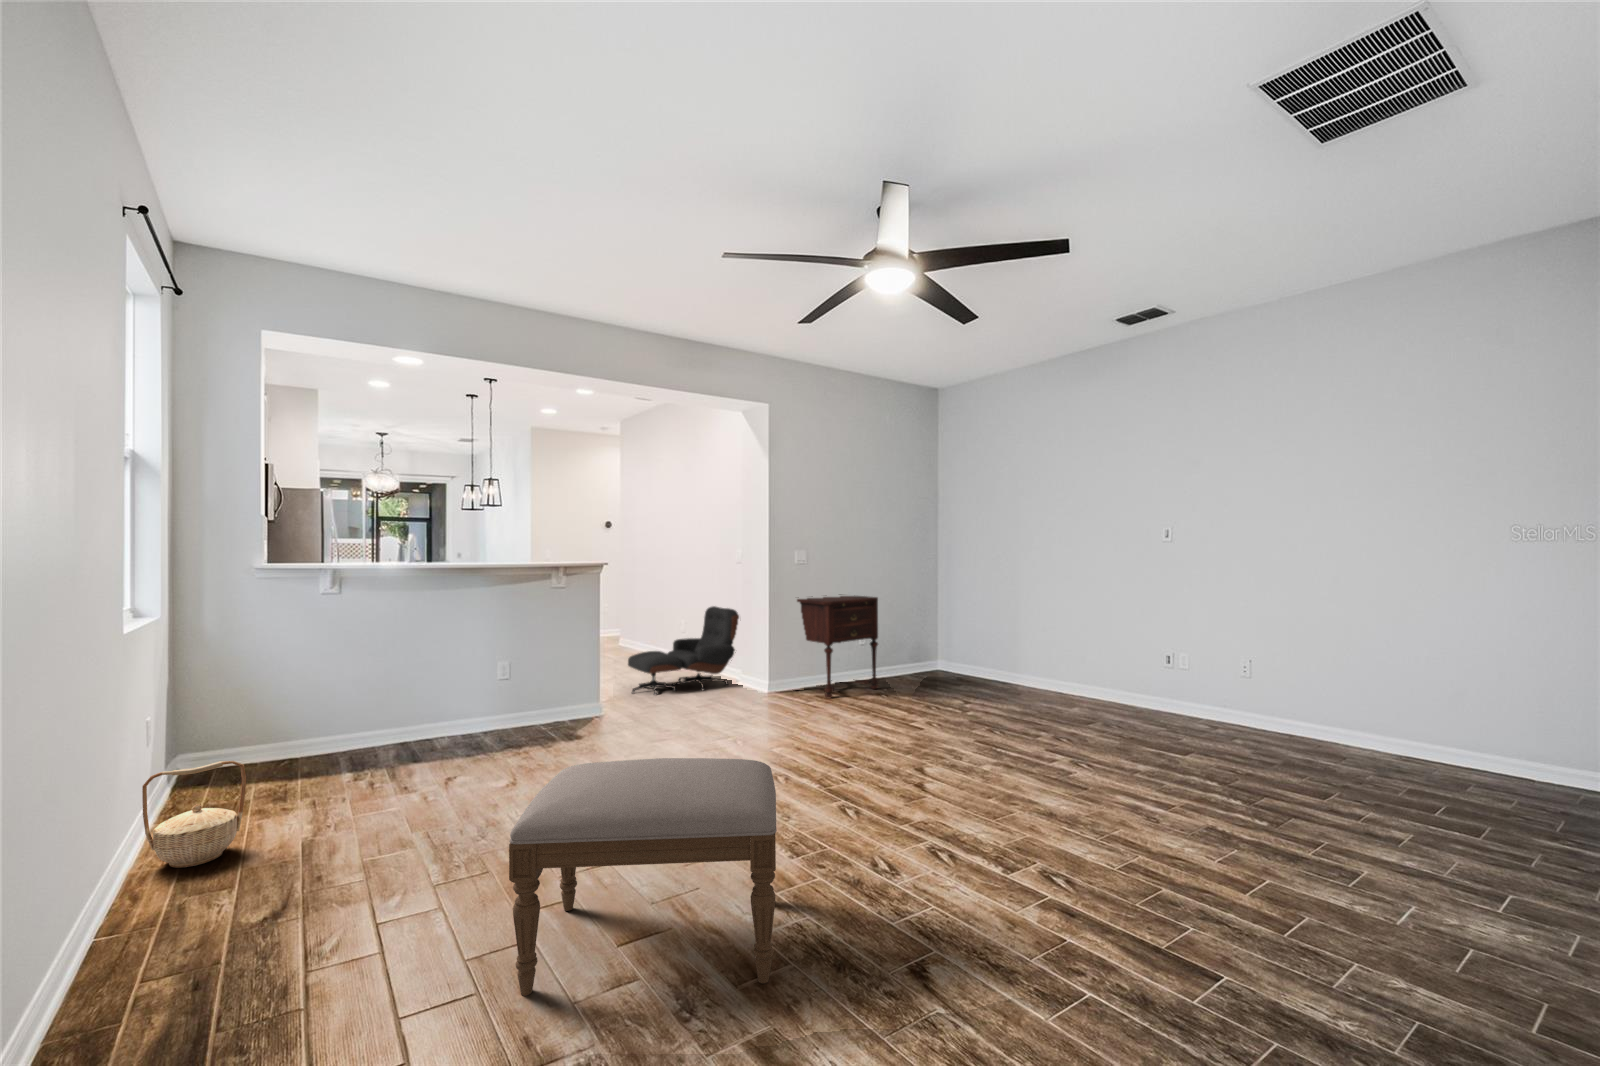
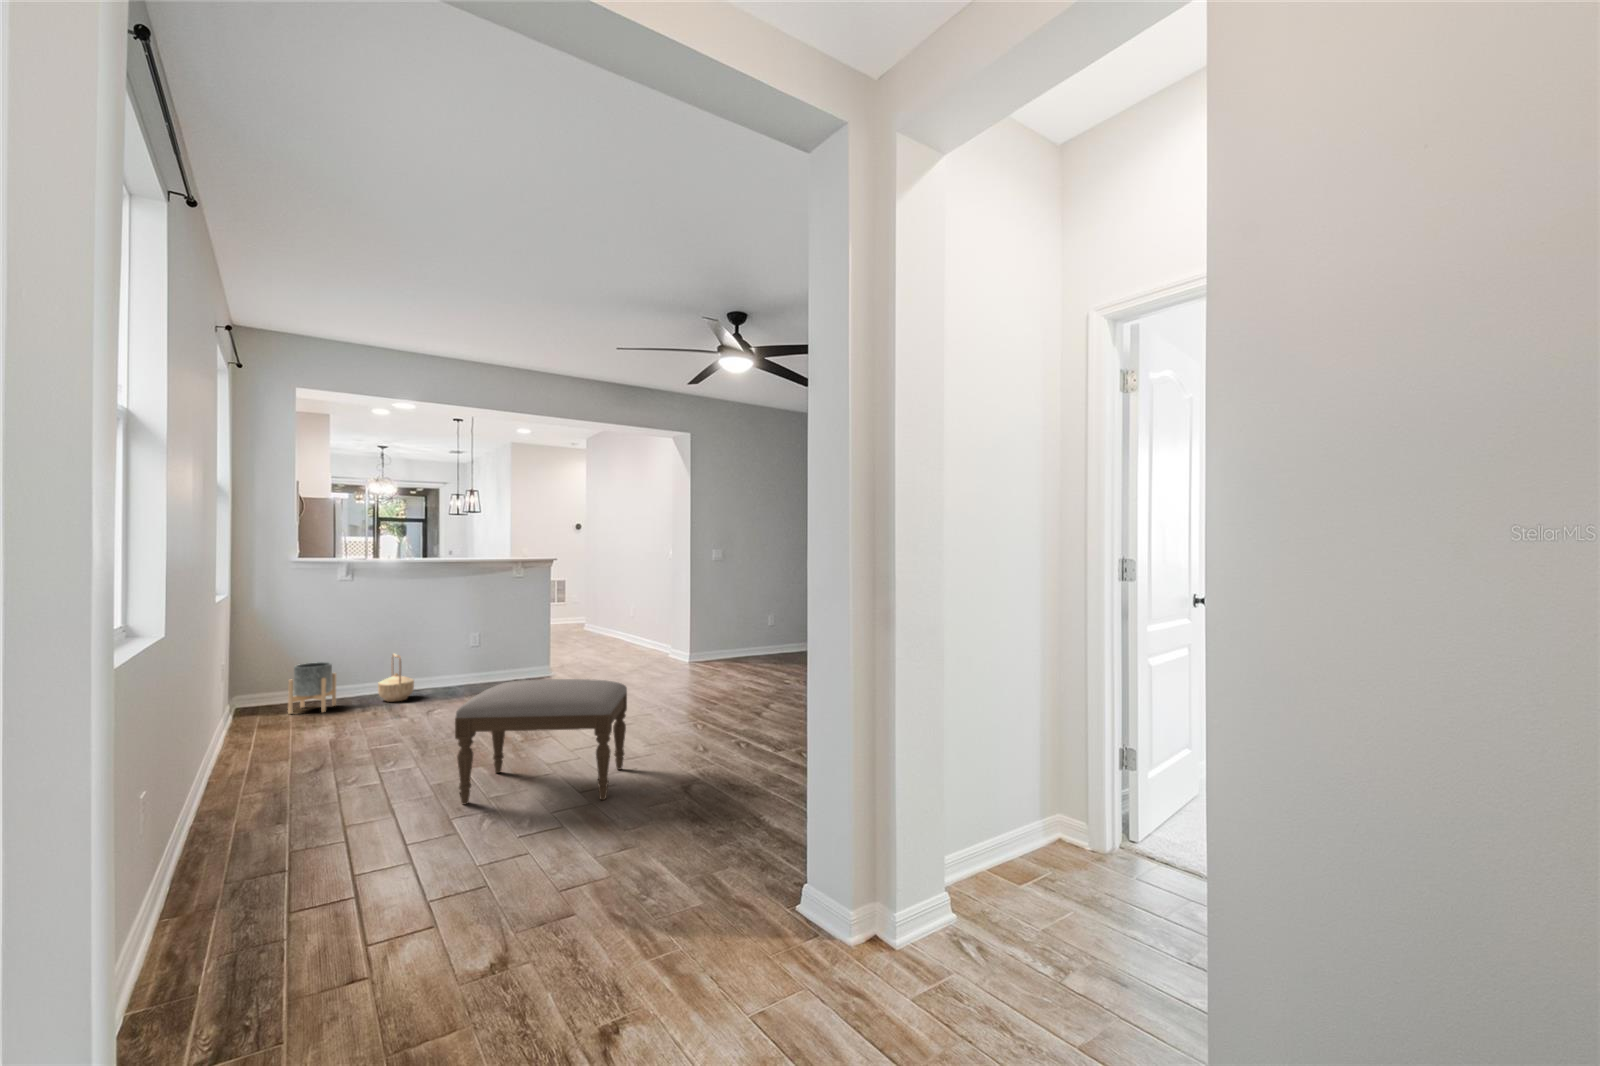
side table: present [797,596,879,698] -> none [706,585,778,666]
lounge chair: present [628,606,739,695] -> none [580,594,671,664]
planter: none [252,707,320,783] -> present [288,662,336,714]
basket: present [142,761,246,868] -> present [378,654,414,702]

